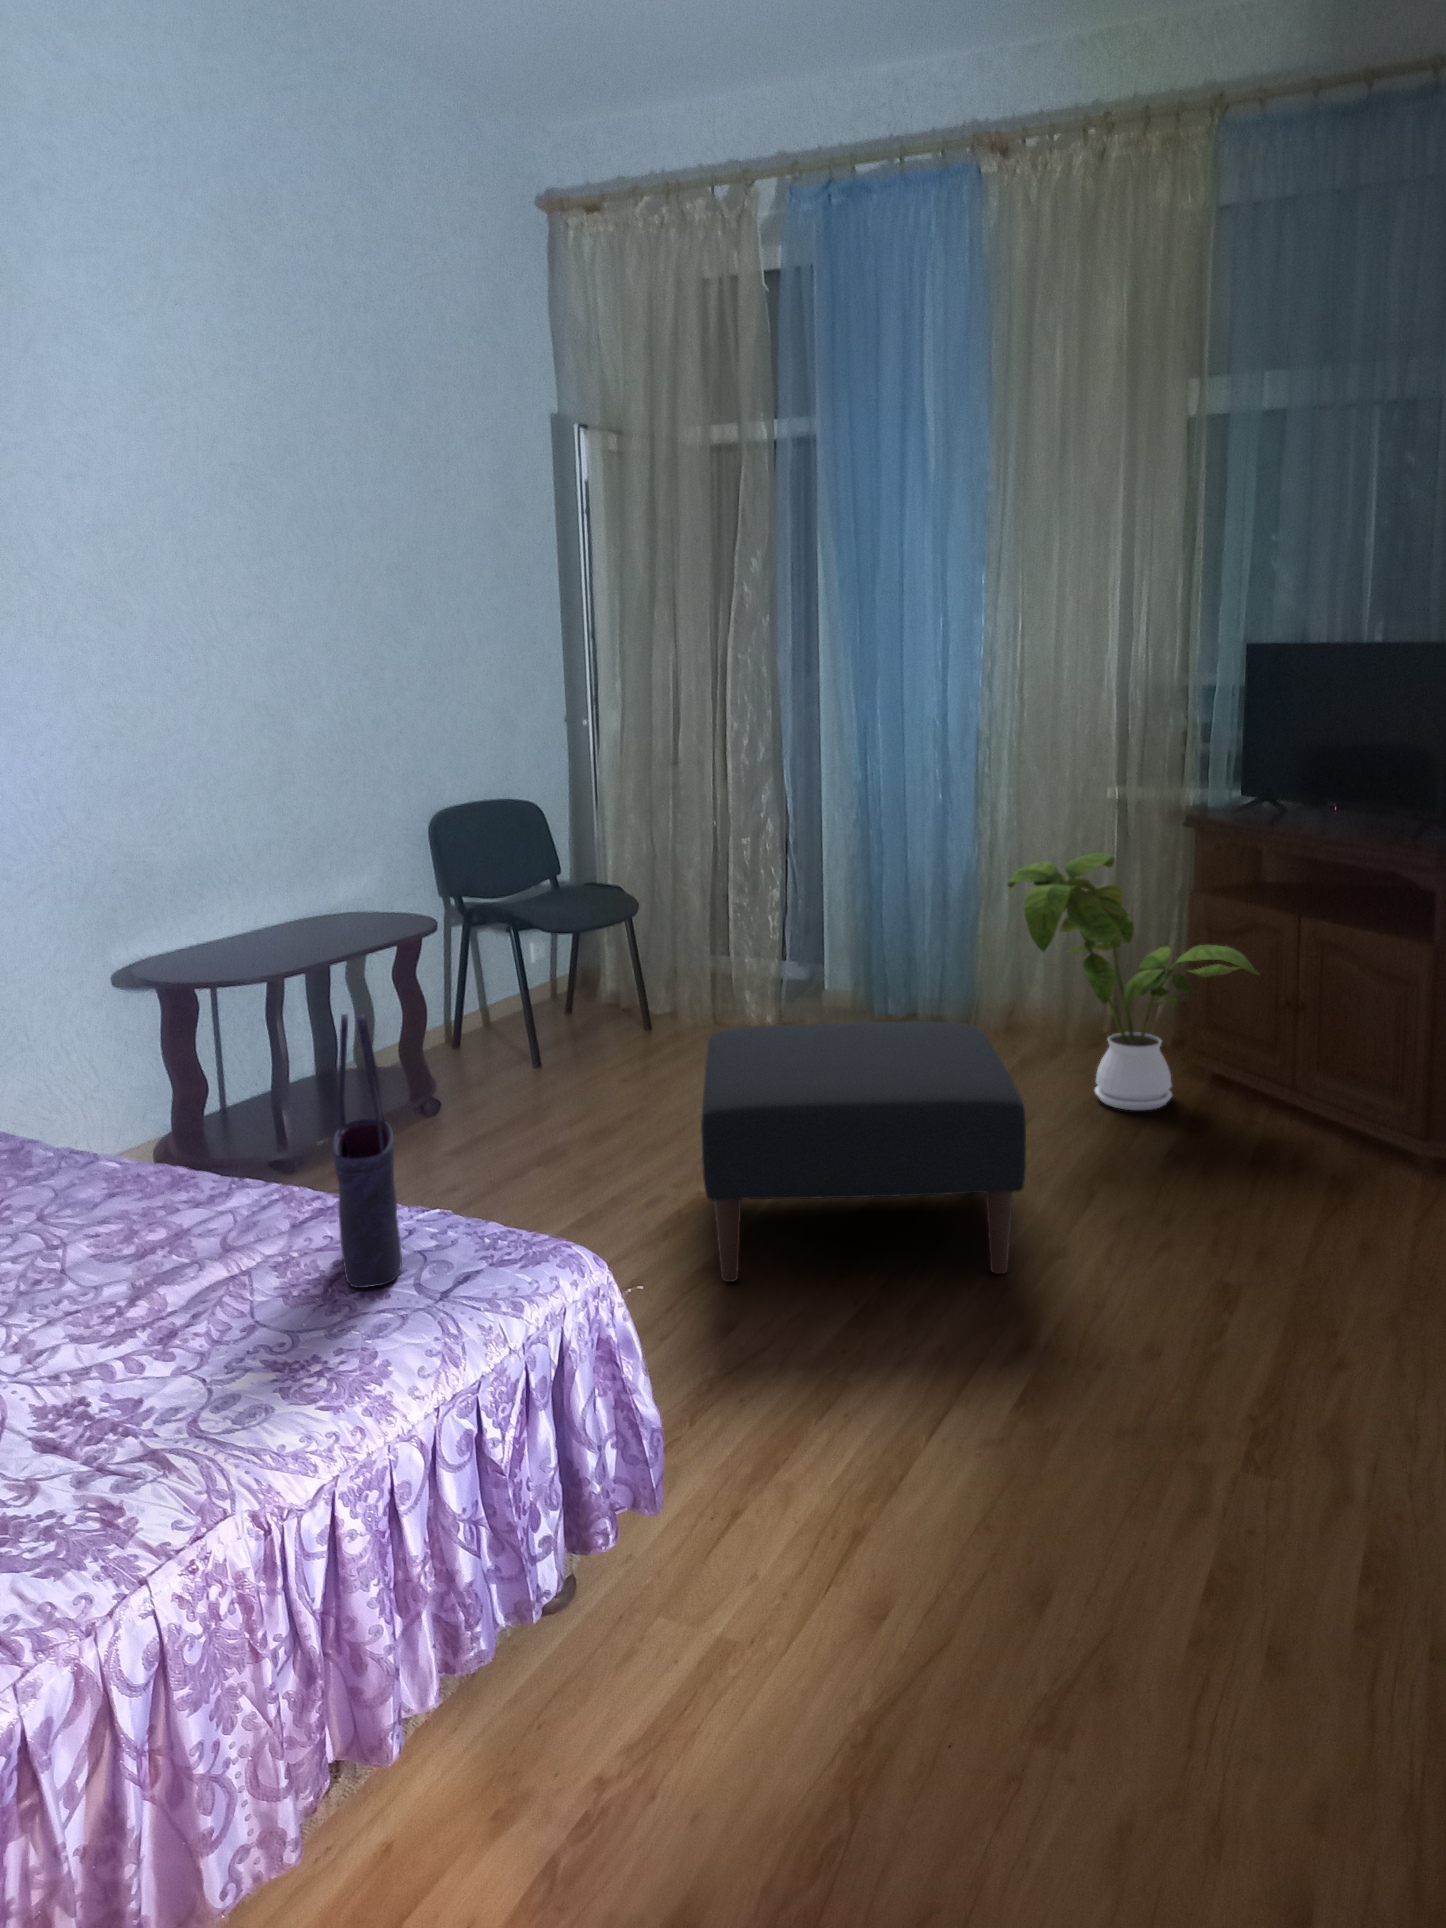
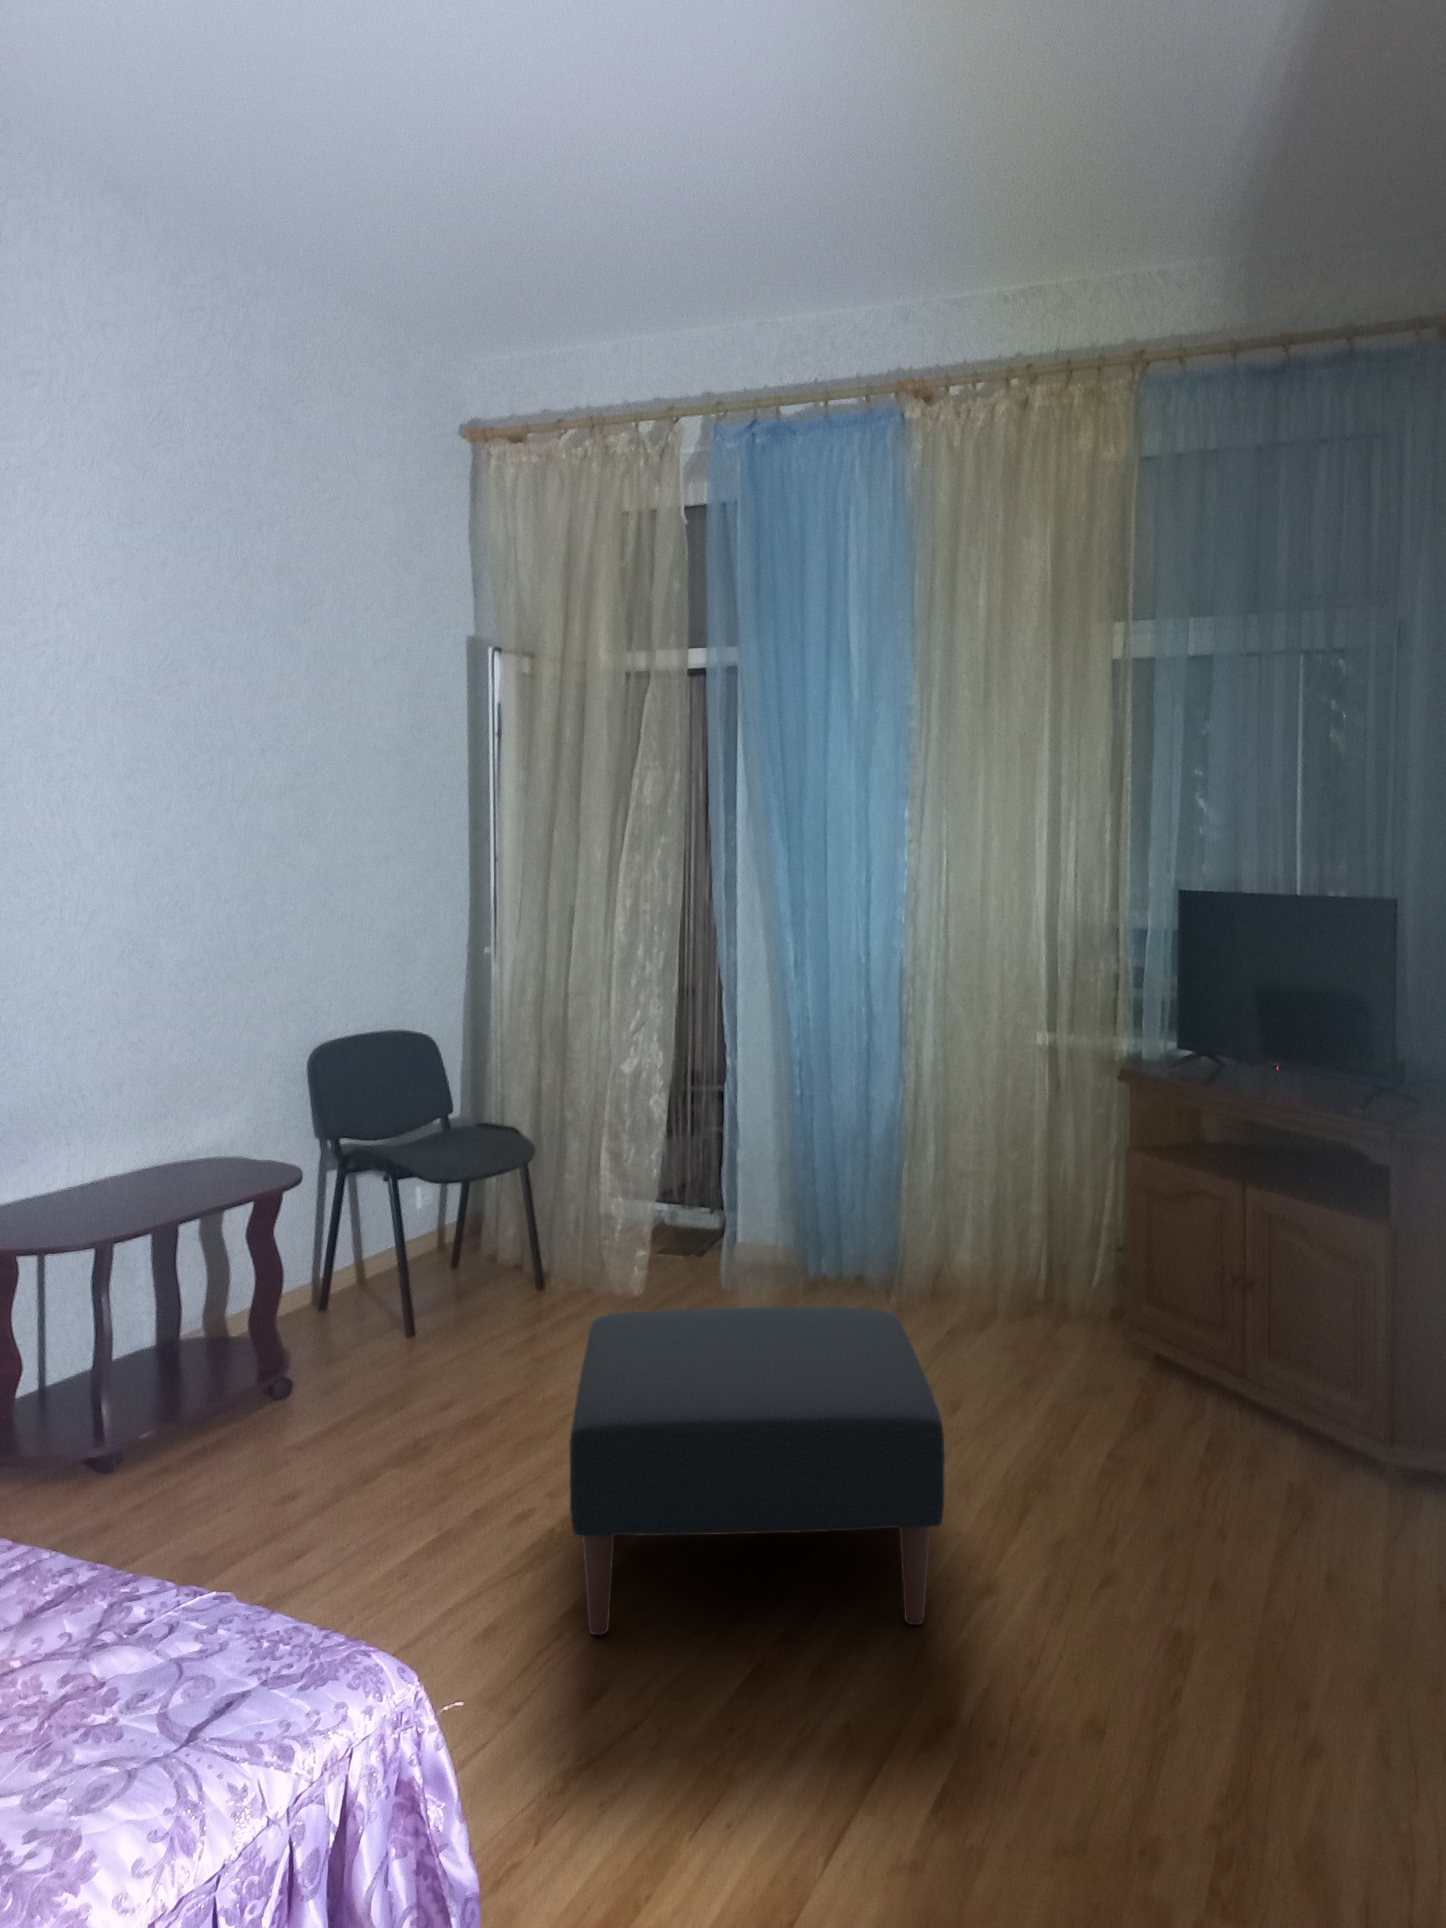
house plant: present [1007,853,1257,1110] -> none [929,1113,1205,1403]
tote bag: present [332,1014,402,1288] -> none [66,1360,153,1723]

